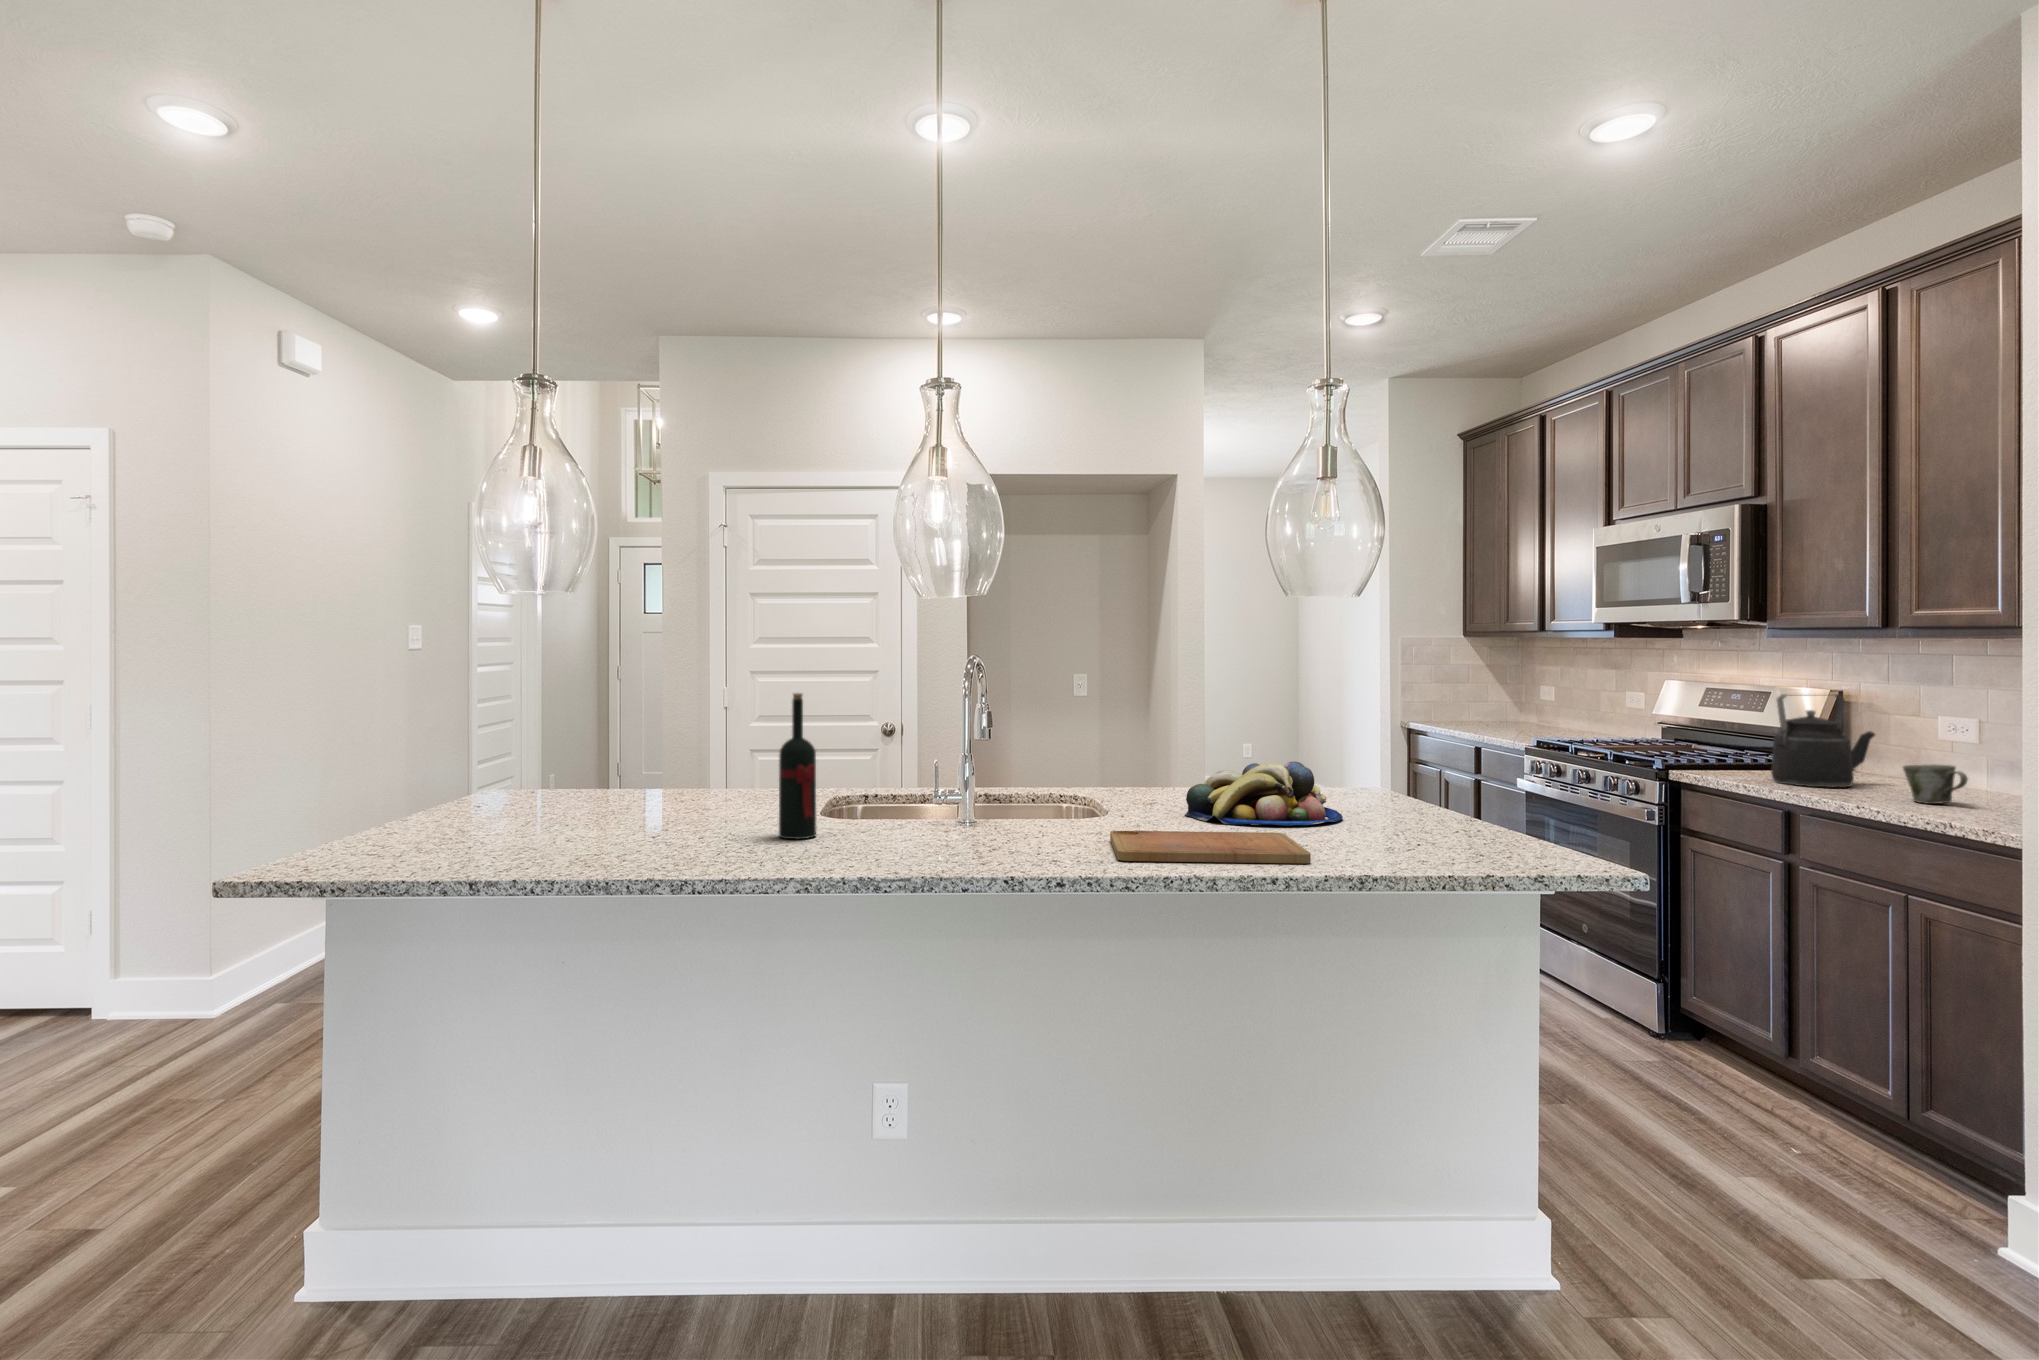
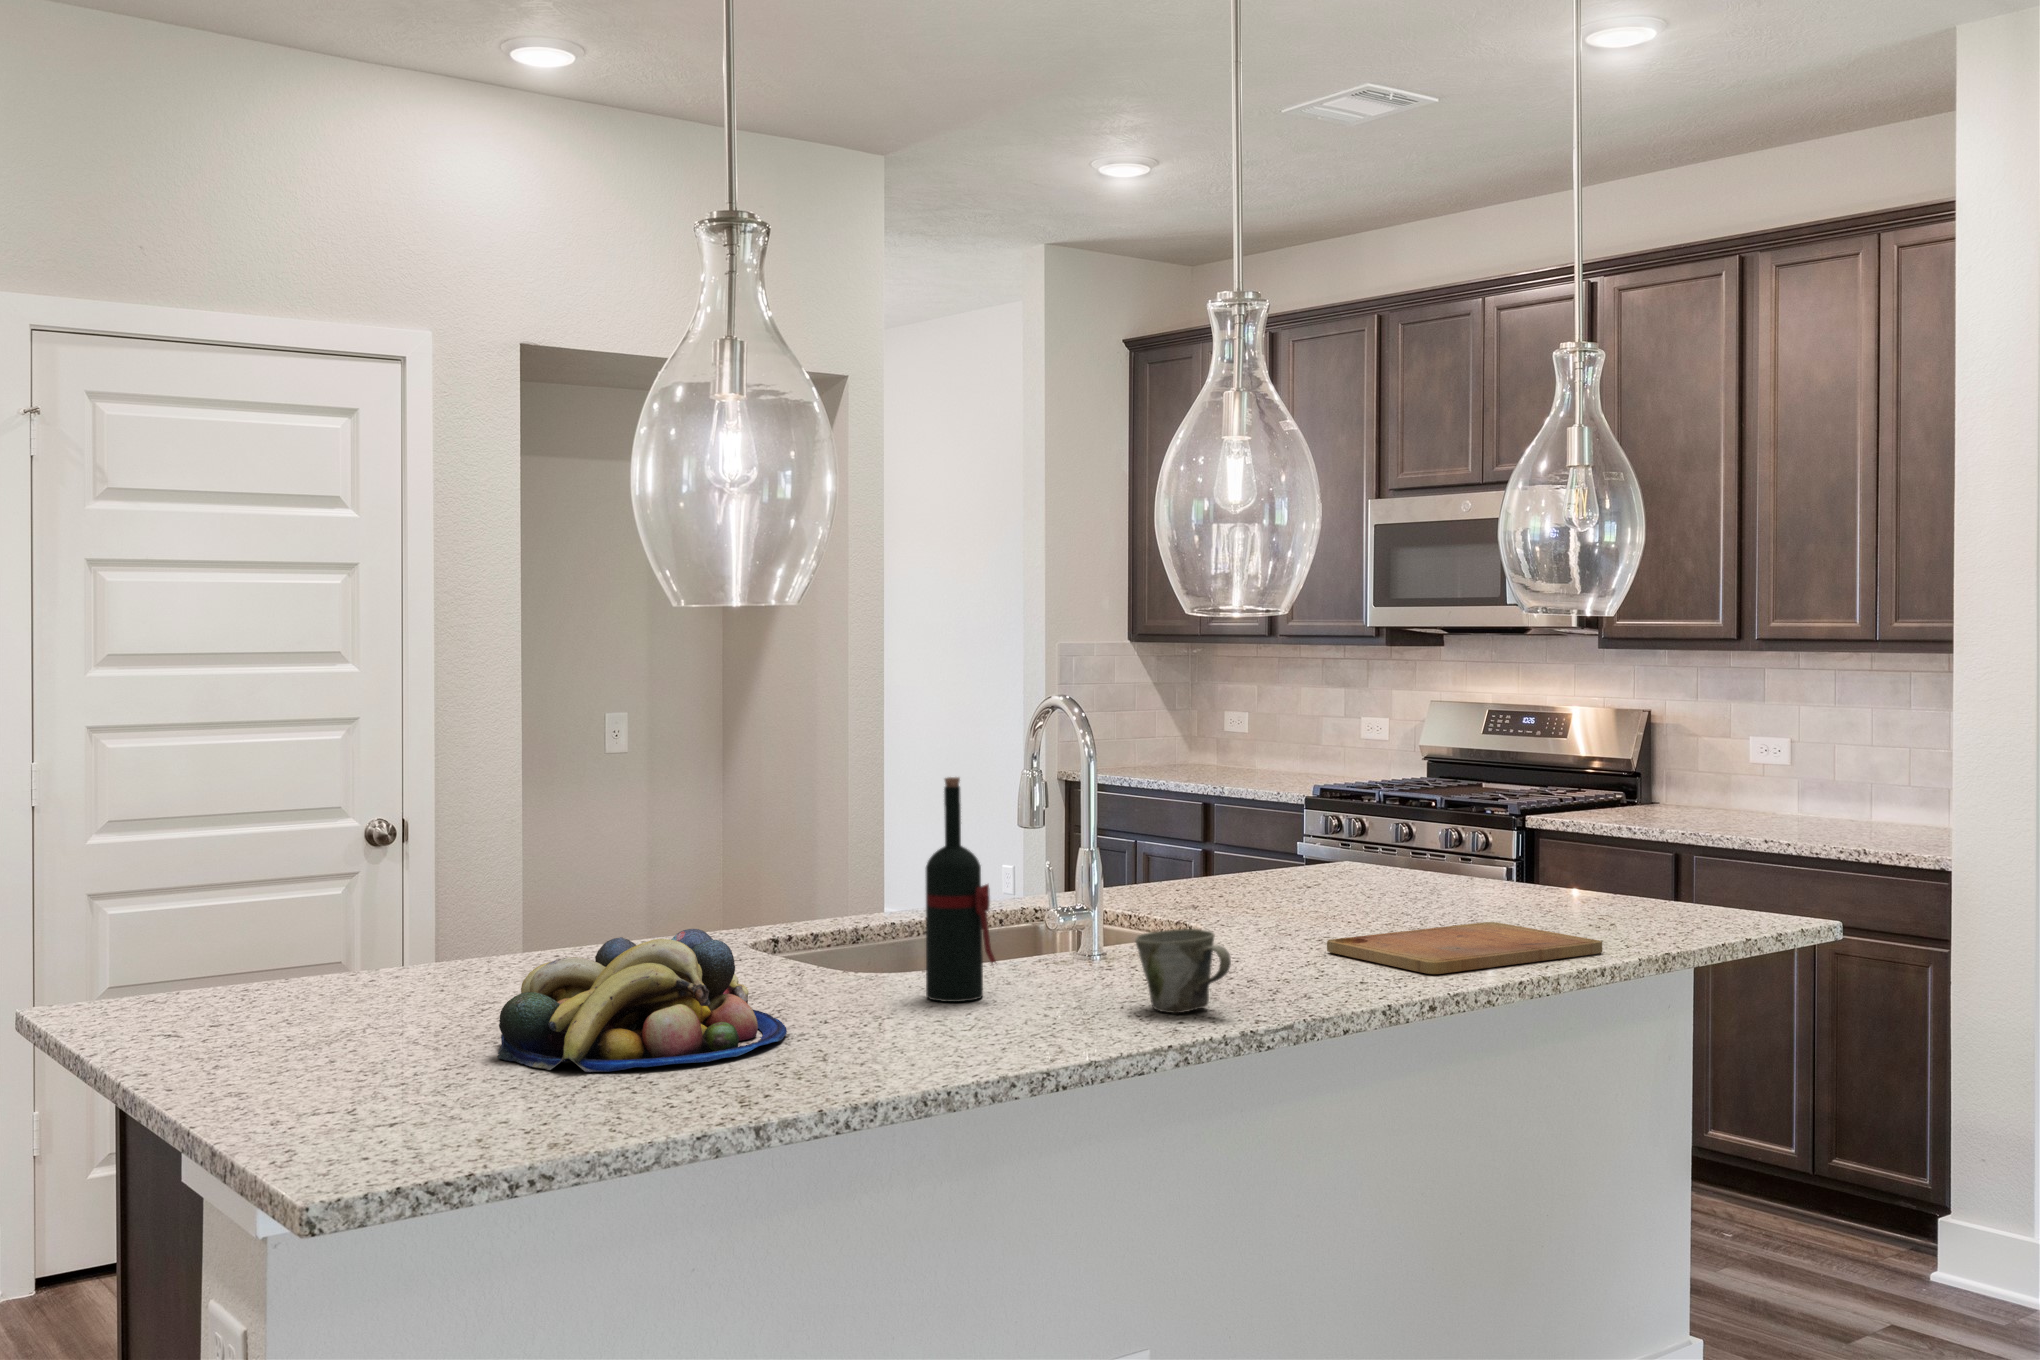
kettle: present [1771,694,1875,787] -> none [1638,717,1722,822]
fruit bowl: present [1185,762,1343,826] -> present [497,929,787,1072]
mug: present [1903,764,1968,804] -> present [1135,929,1231,1013]

